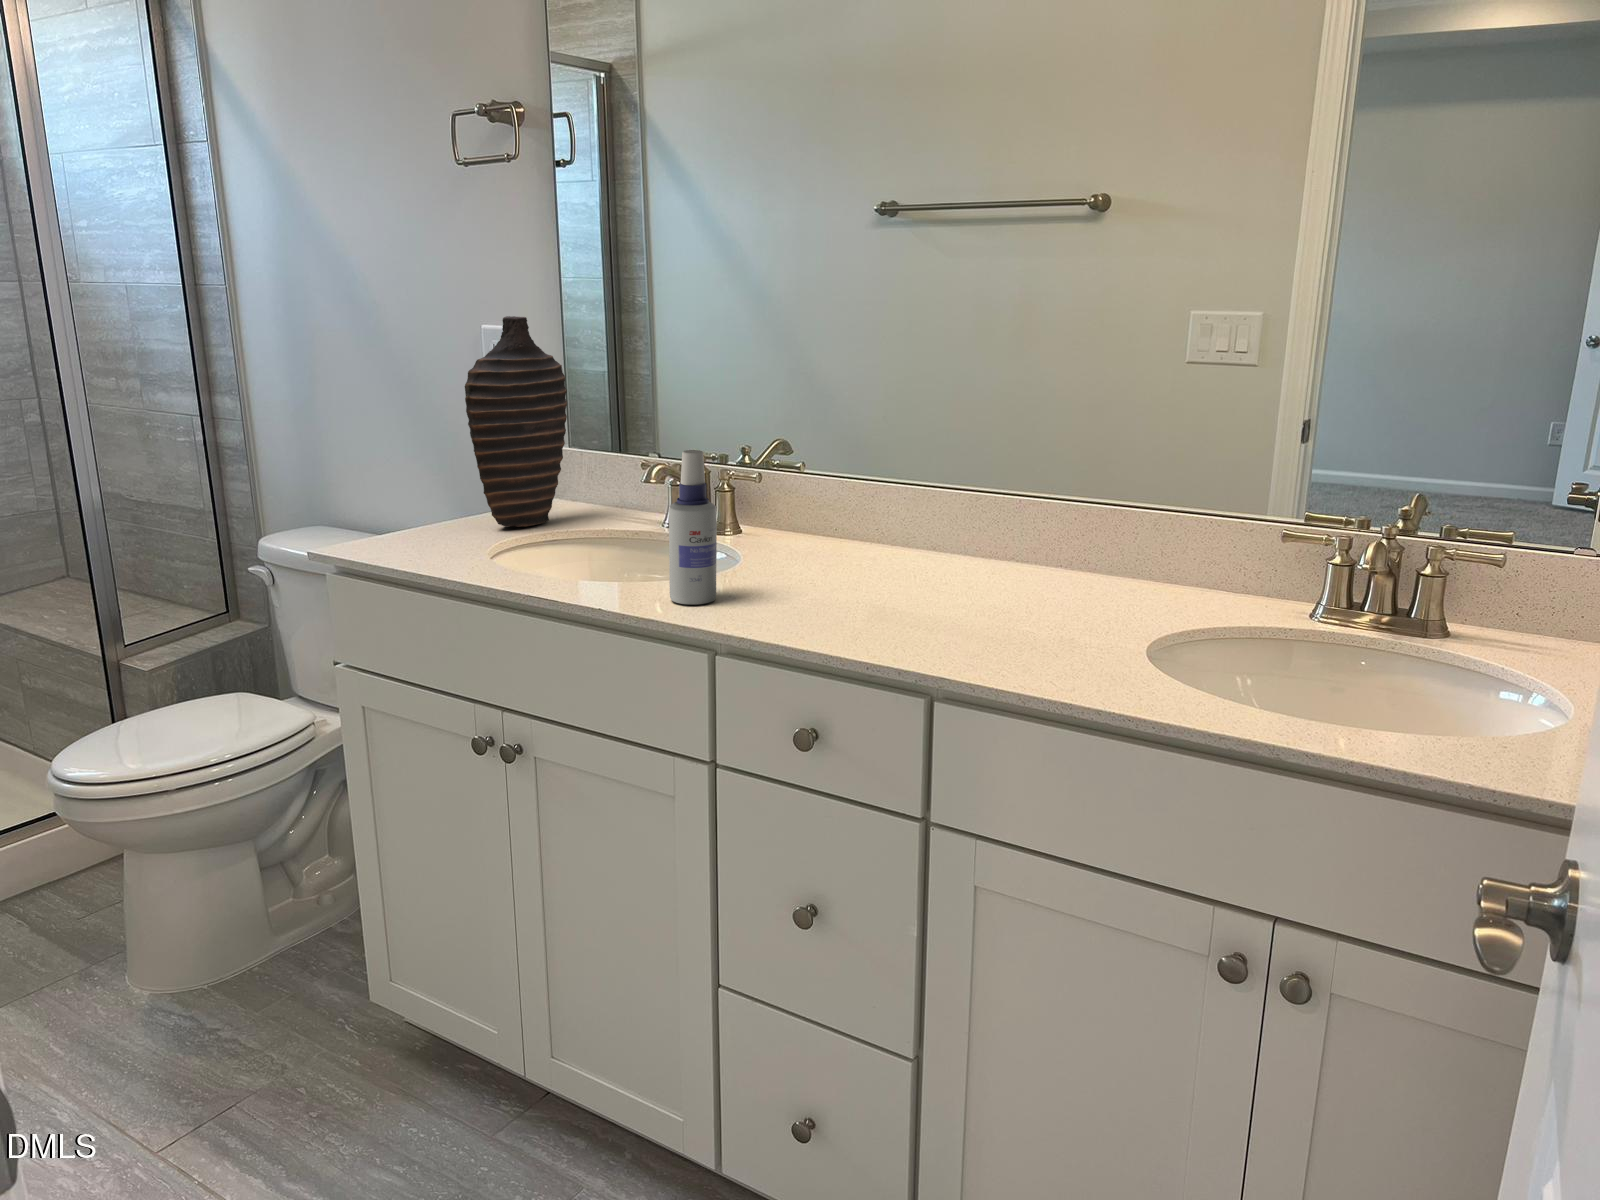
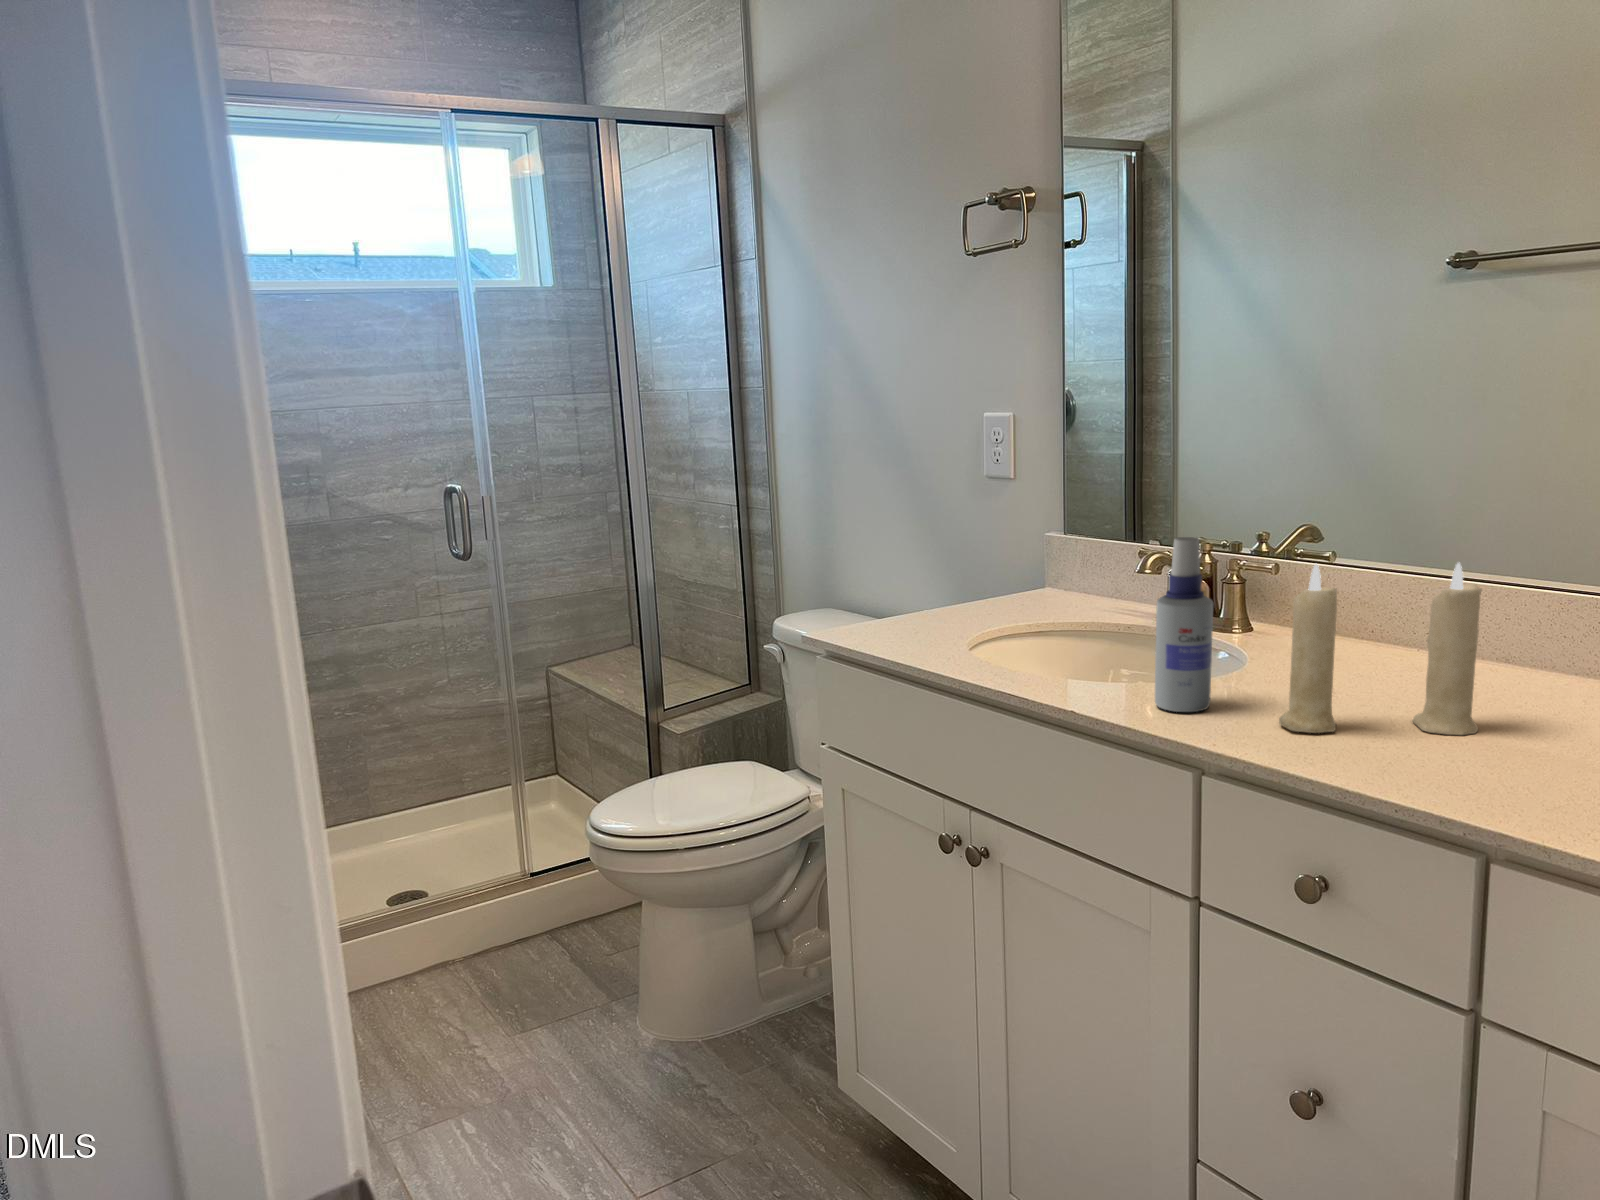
decorative vase: present [465,316,567,527] -> none [956,400,1062,616]
candle: none [773,464,922,614] -> present [1279,563,1482,735]

